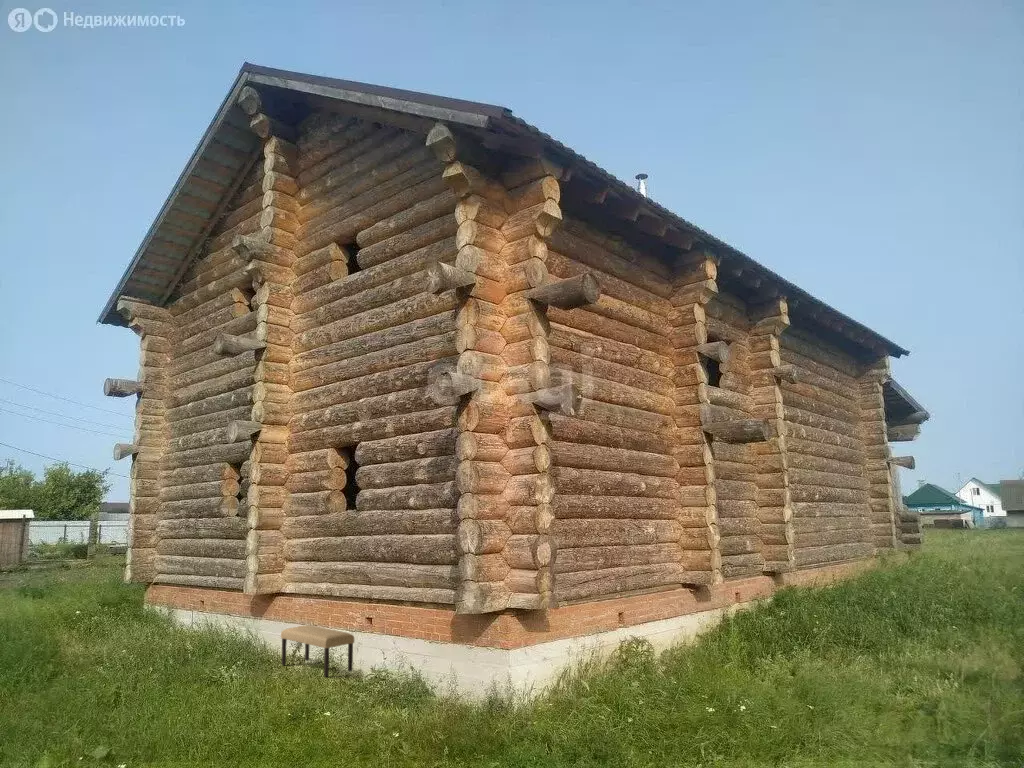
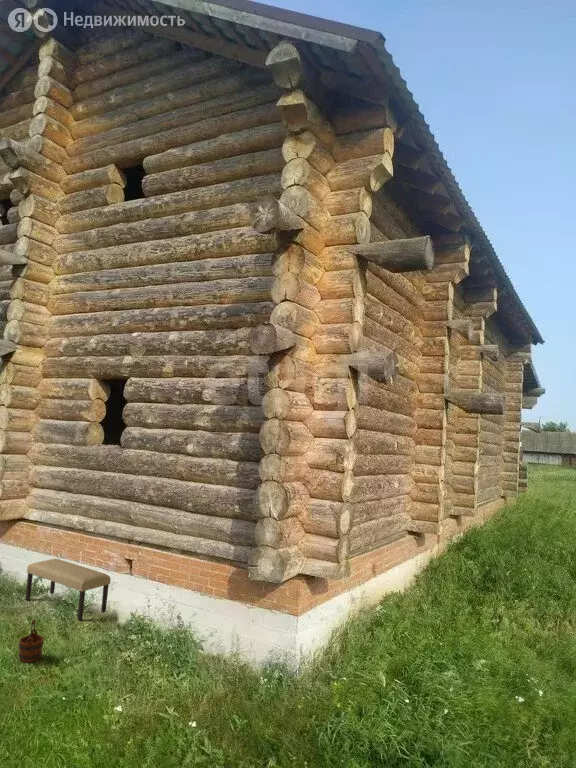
wooden bucket: none [264,665,286,703] -> present [19,620,44,662]

